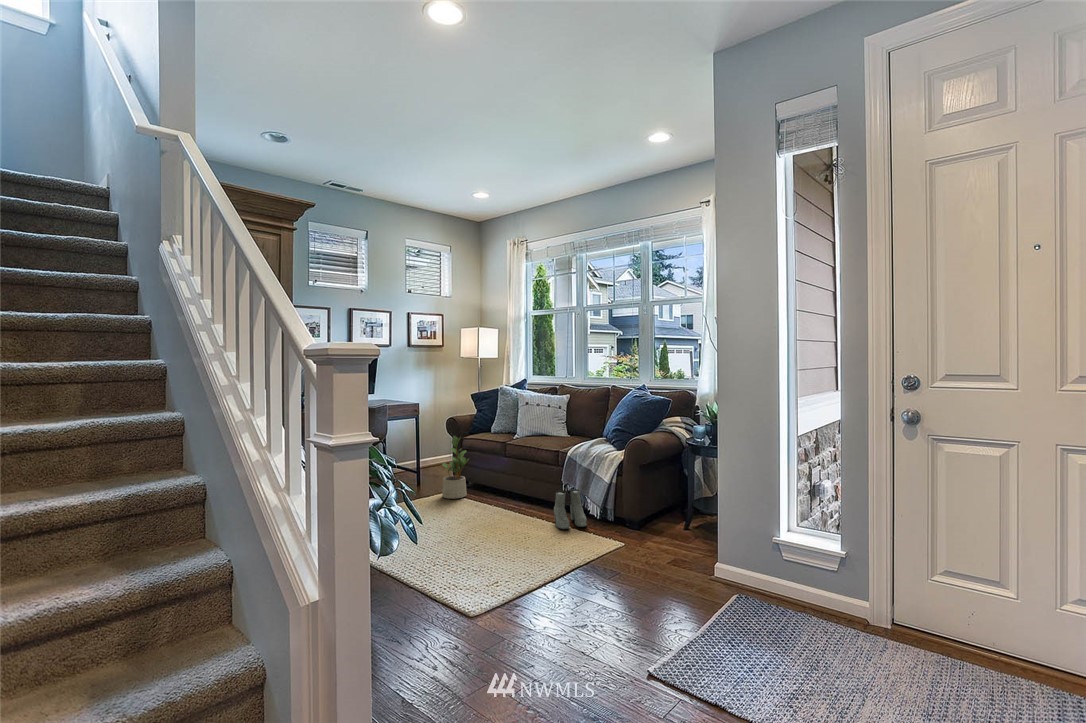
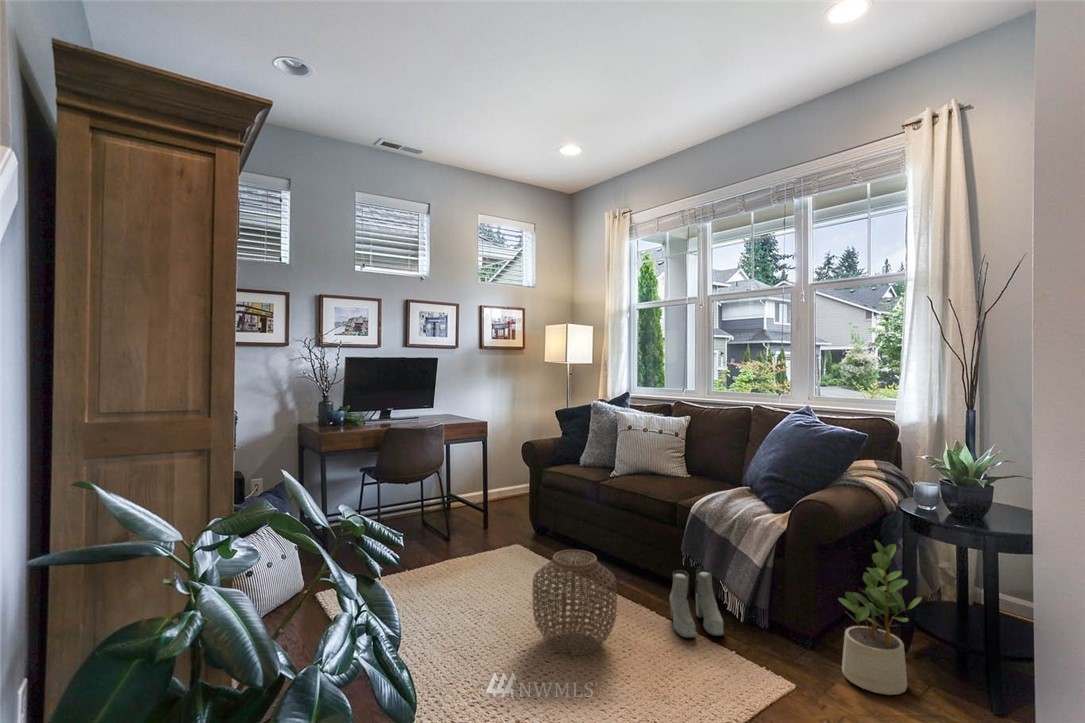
potted plant: present [442,436,469,499] -> present [838,540,922,695]
woven basket: none [466,479,520,542] -> present [532,550,617,655]

